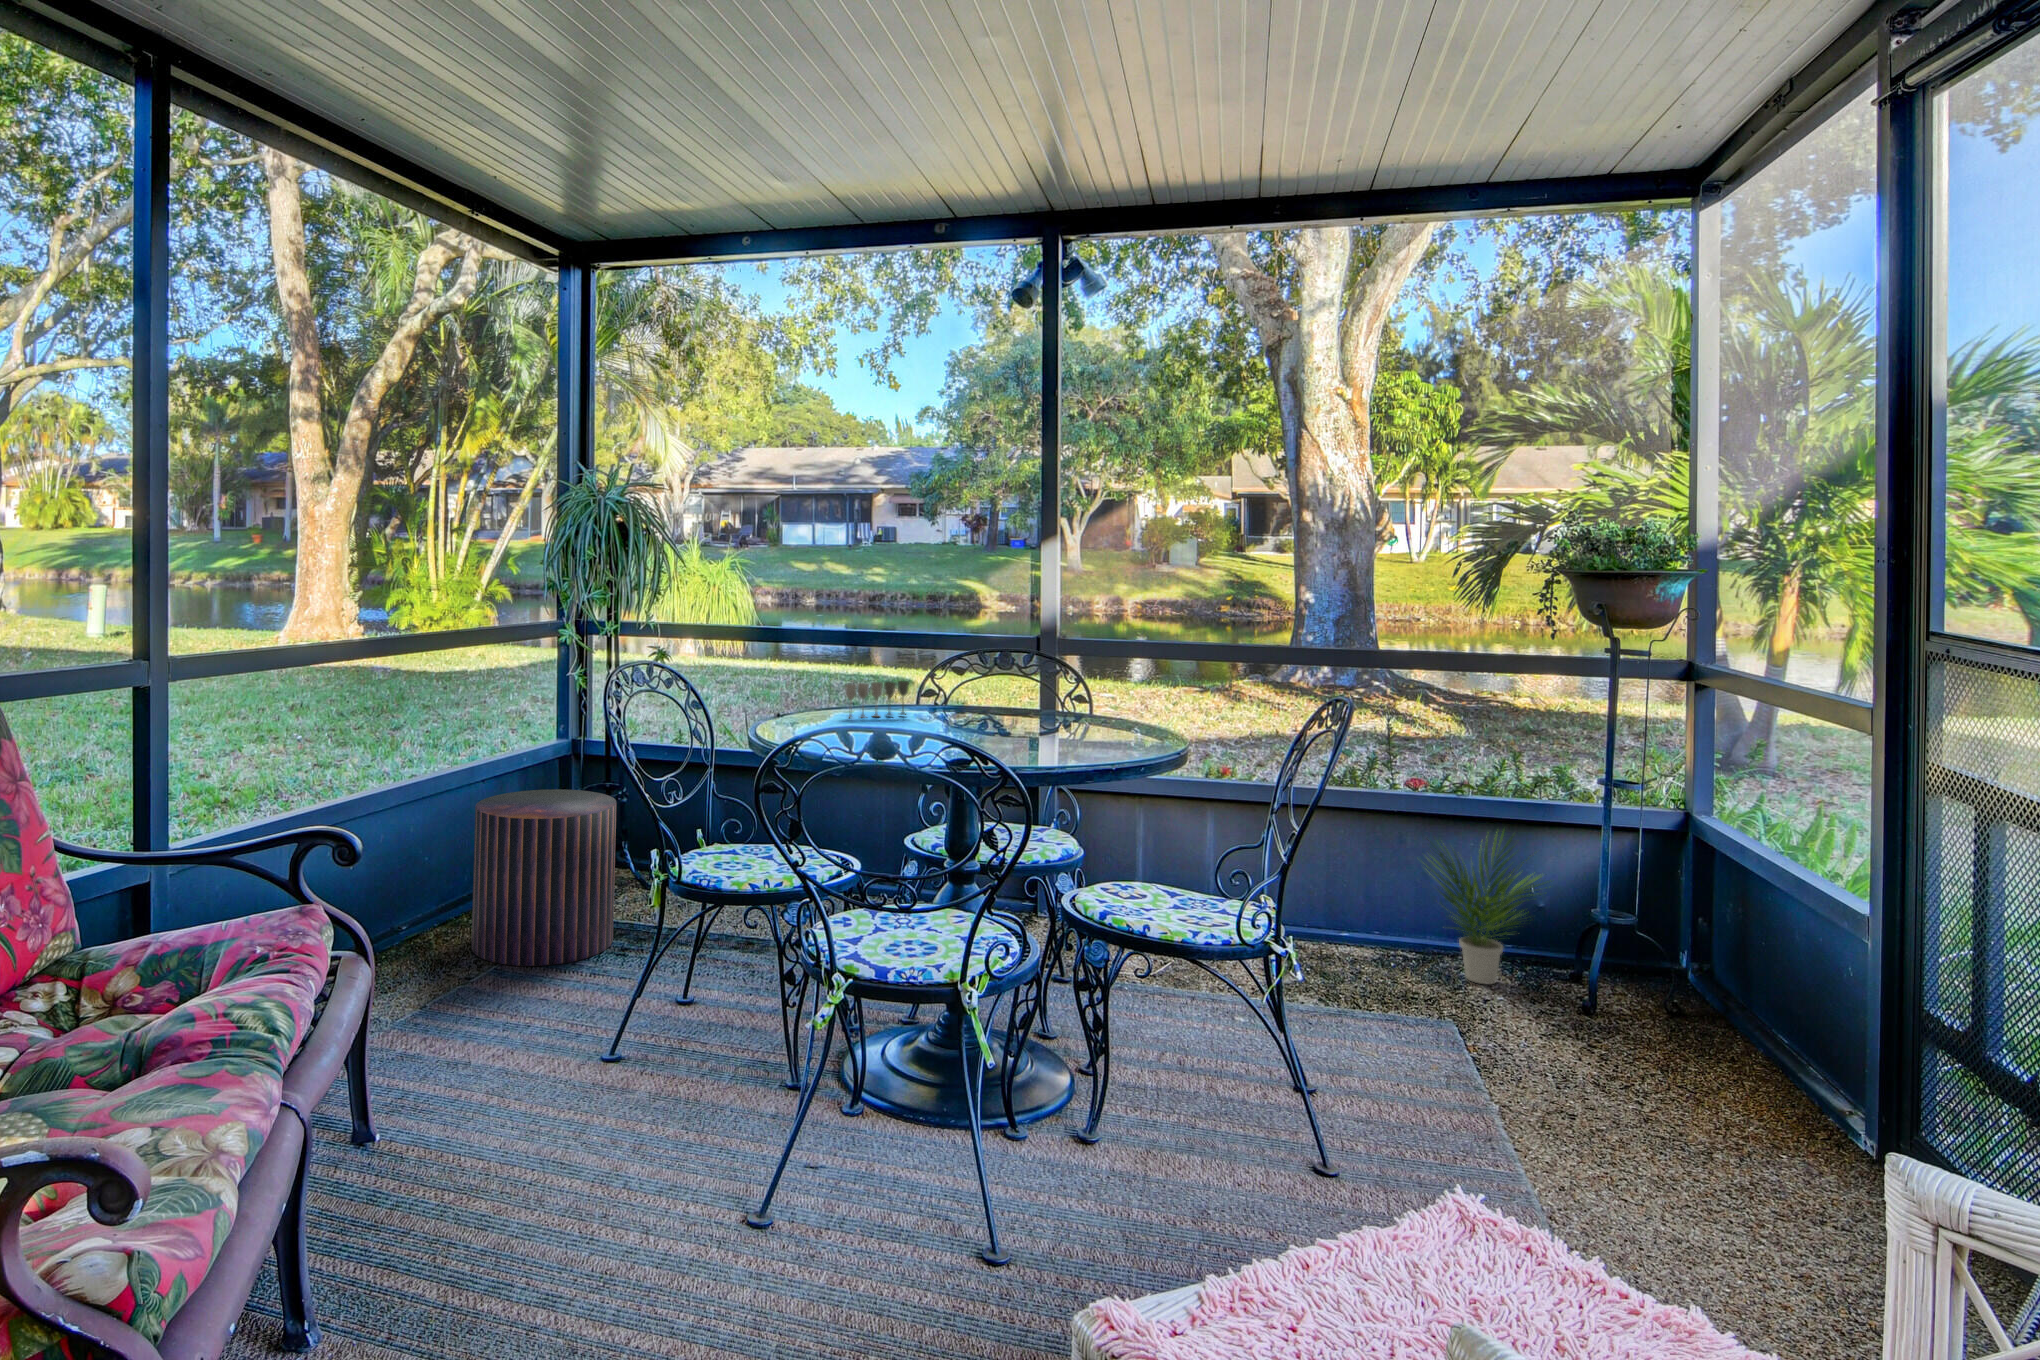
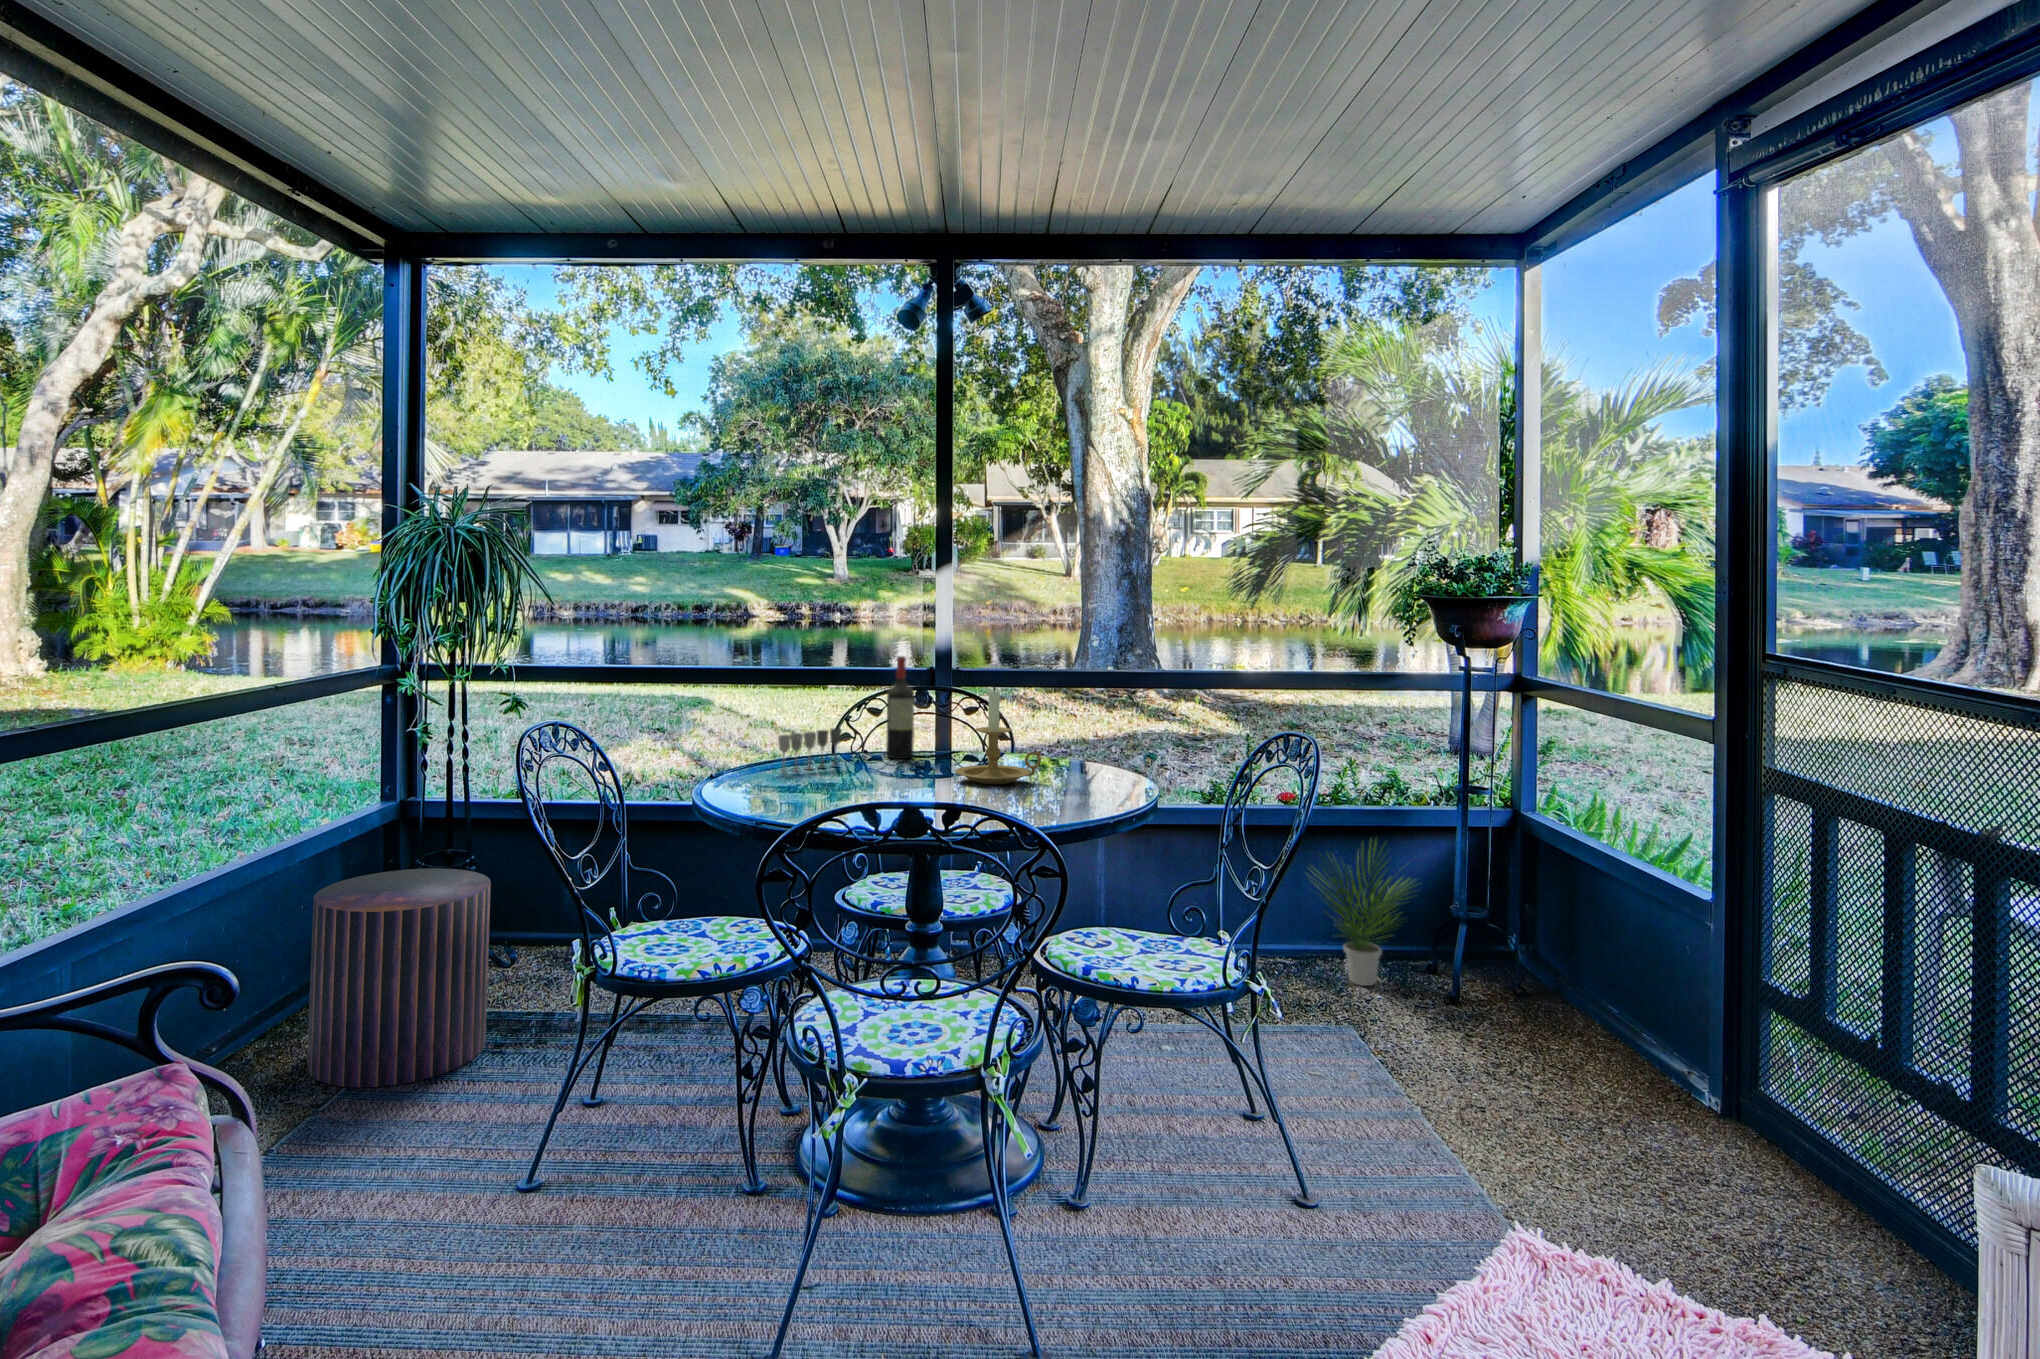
wine bottle: none [961,617,987,714] -> present [886,656,914,759]
candle holder: none [1005,644,1092,738] -> present [955,686,1042,784]

